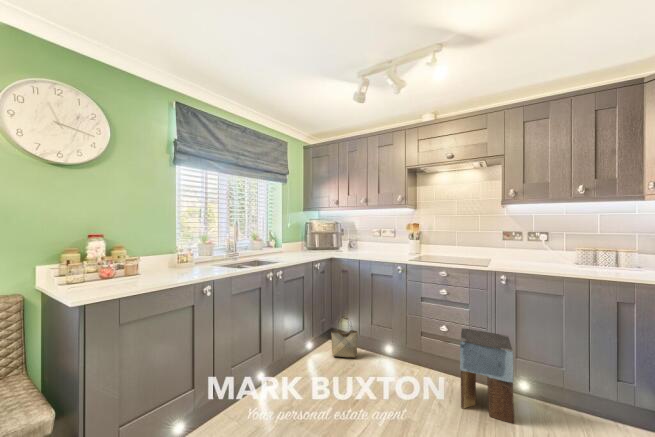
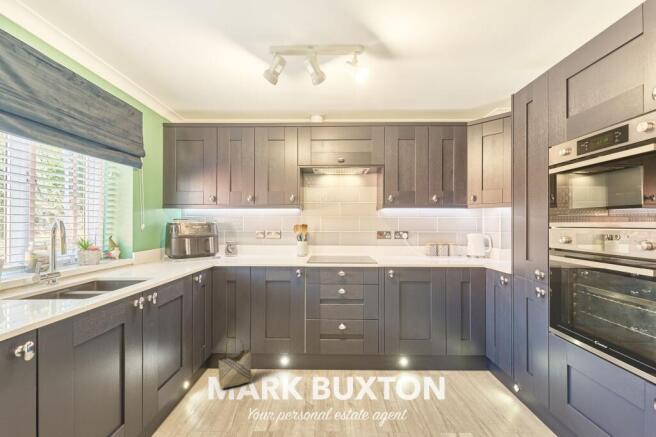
stool: present [460,328,514,423] -> none [360,322,408,399]

